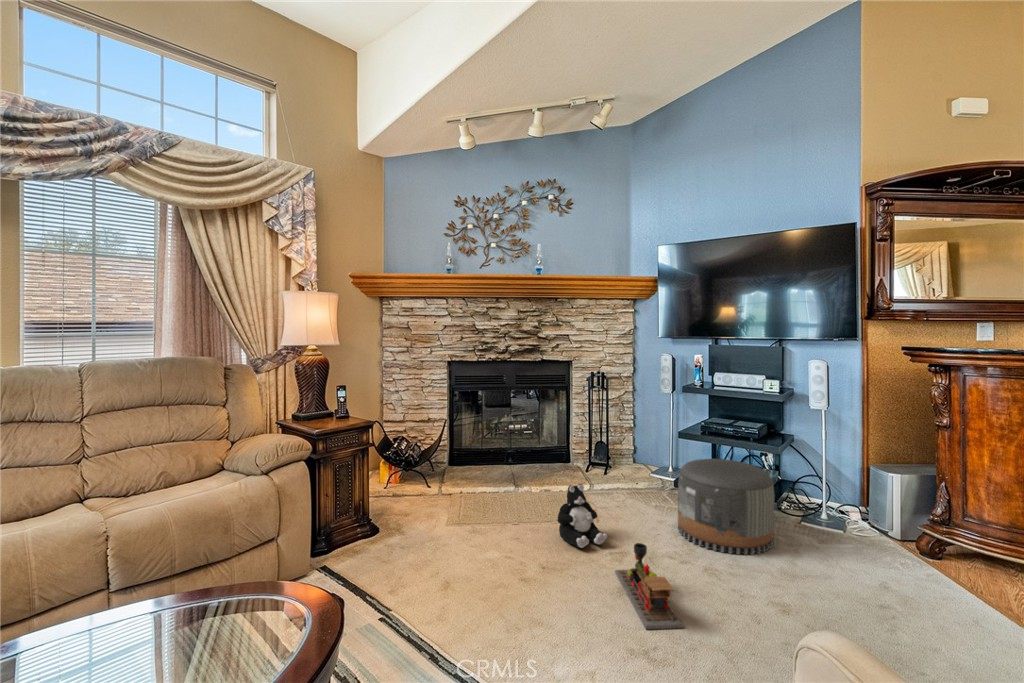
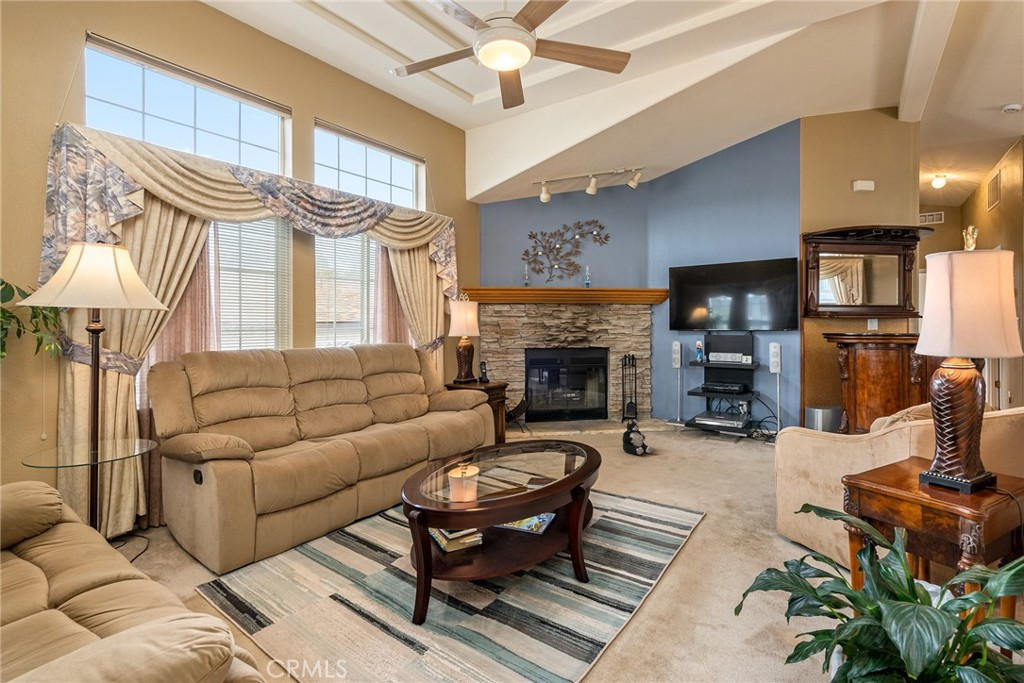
pouf: present [678,459,775,555] -> none [692,404,750,455]
toy train: present [615,543,684,629] -> none [663,443,707,479]

